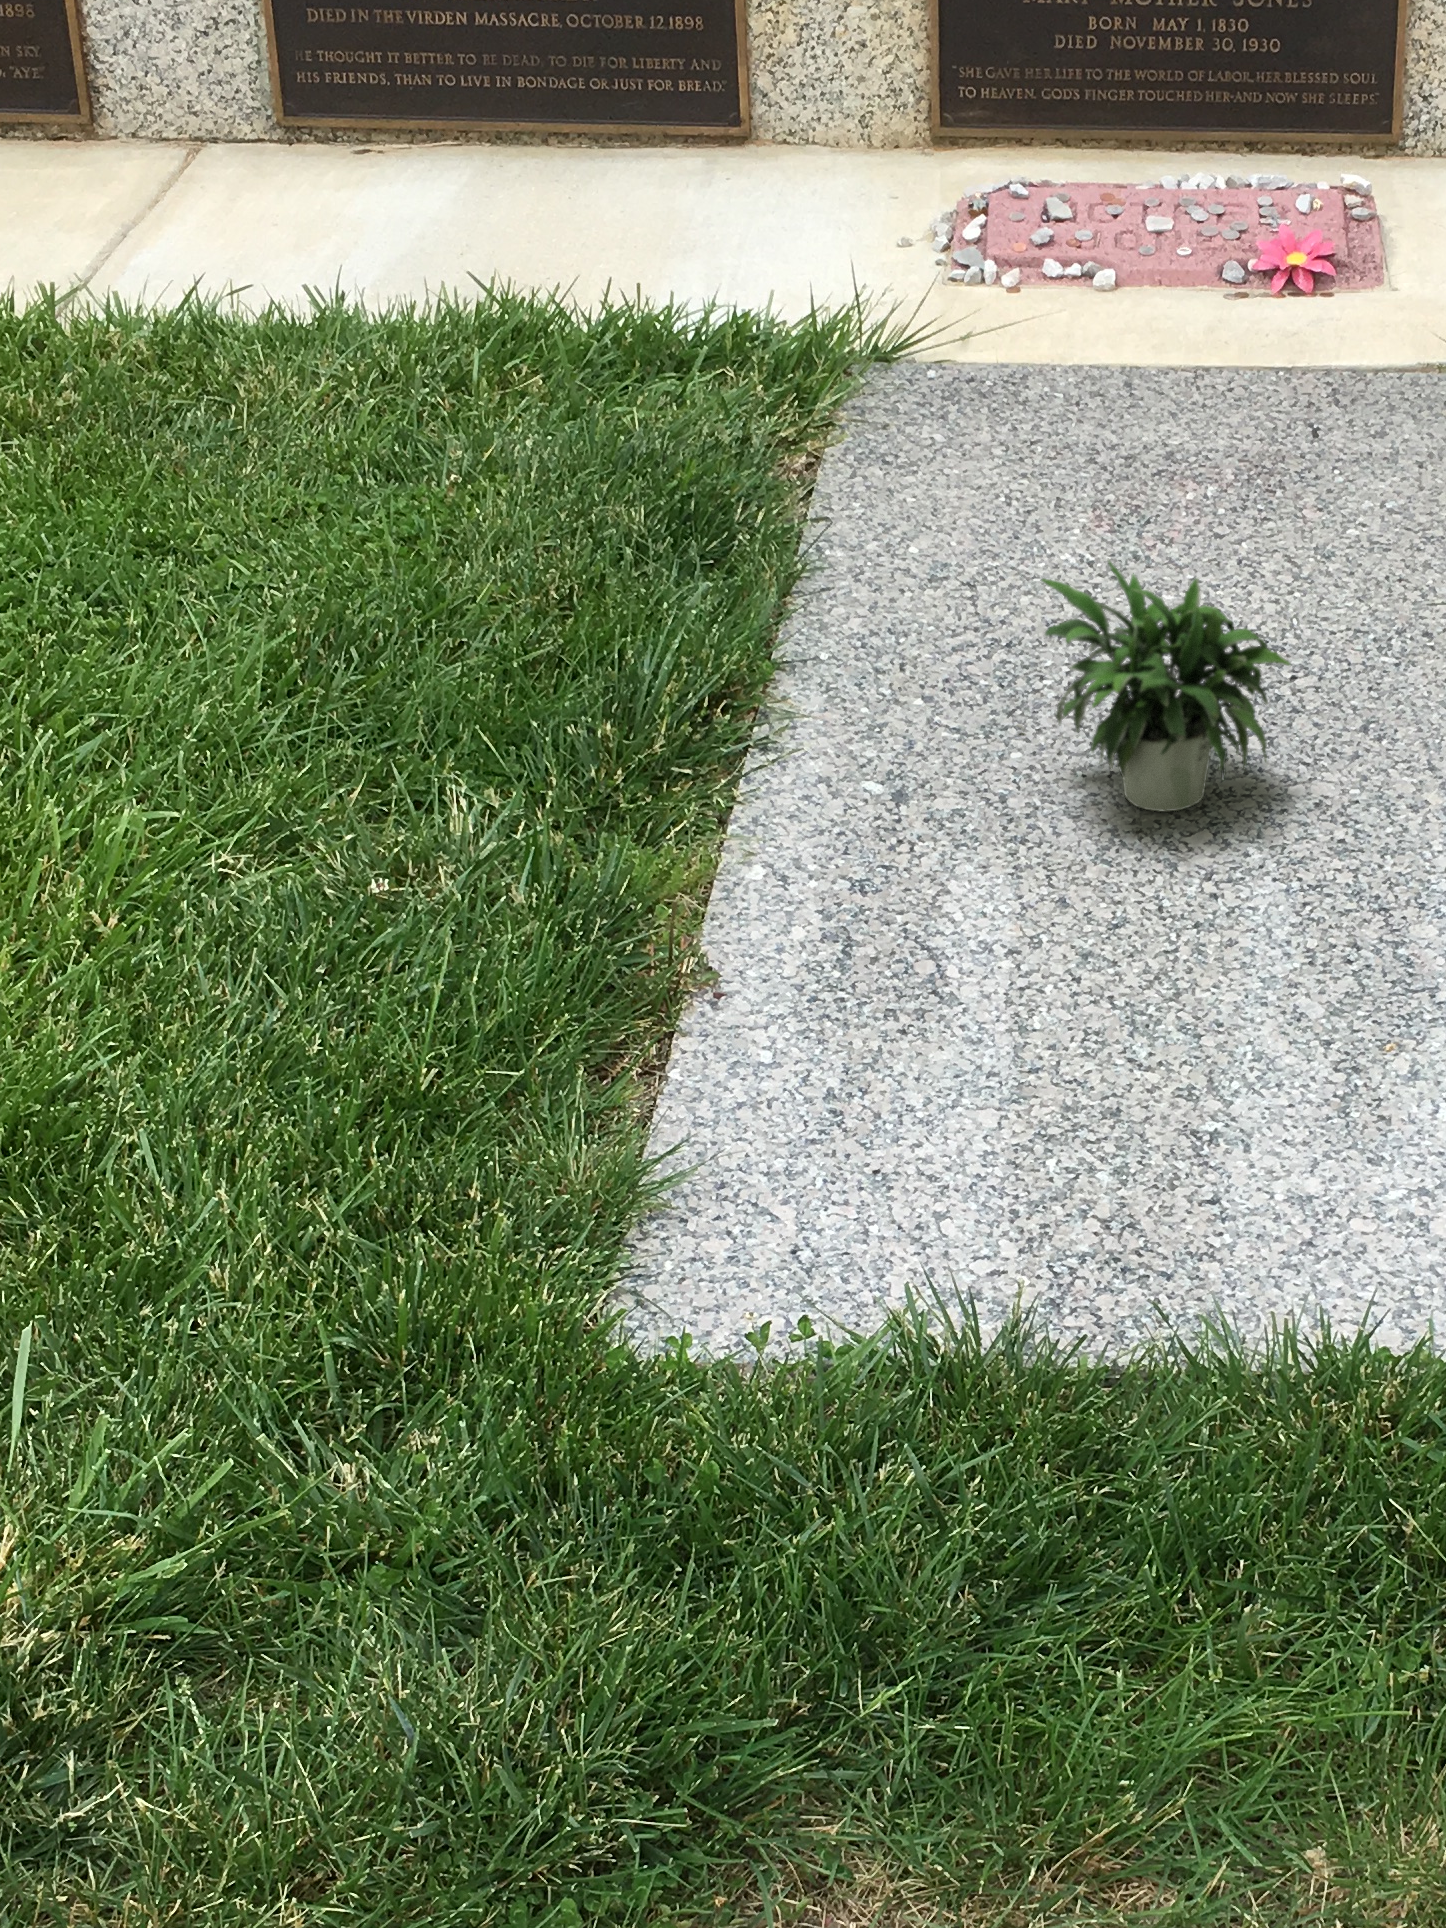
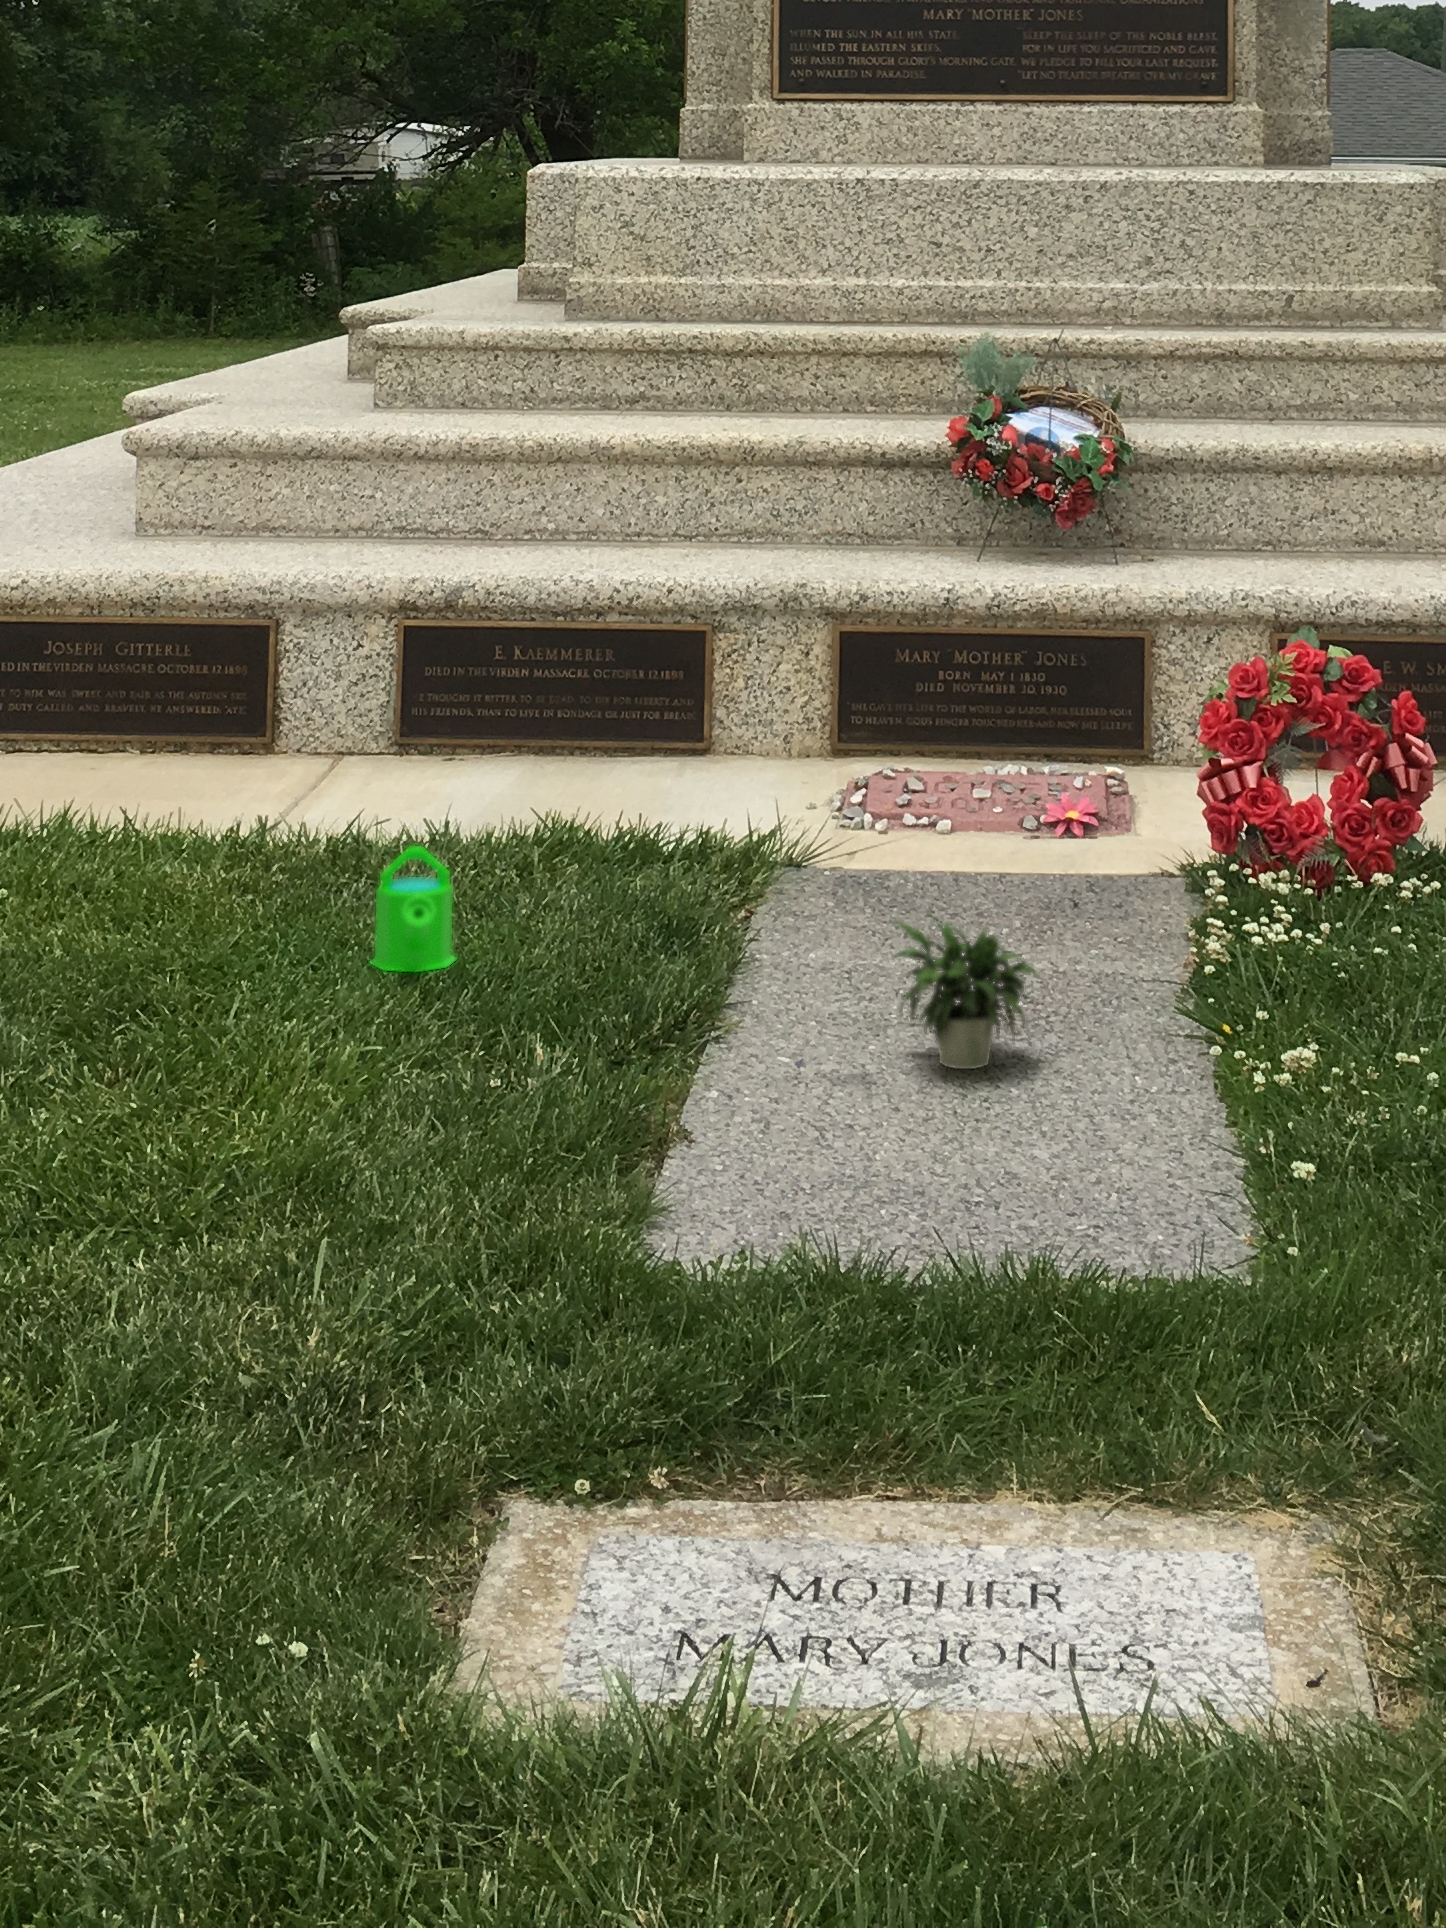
watering can: none [185,425,341,629] -> present [370,846,456,972]

